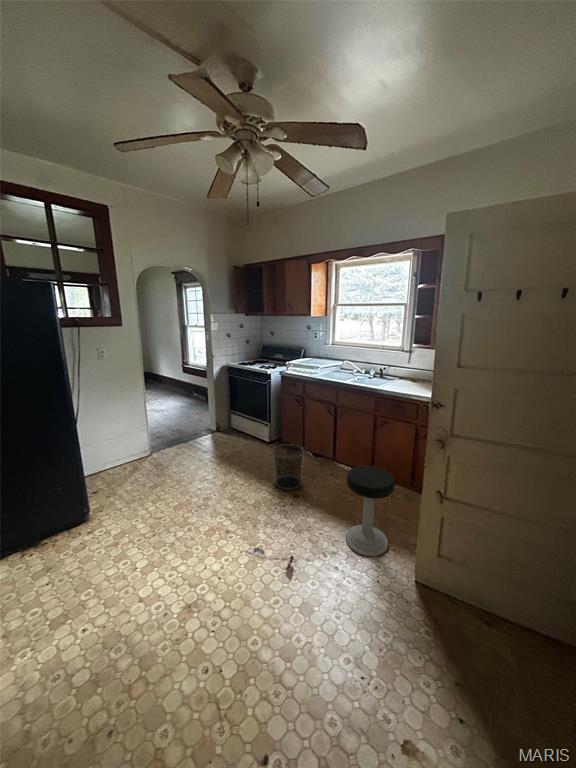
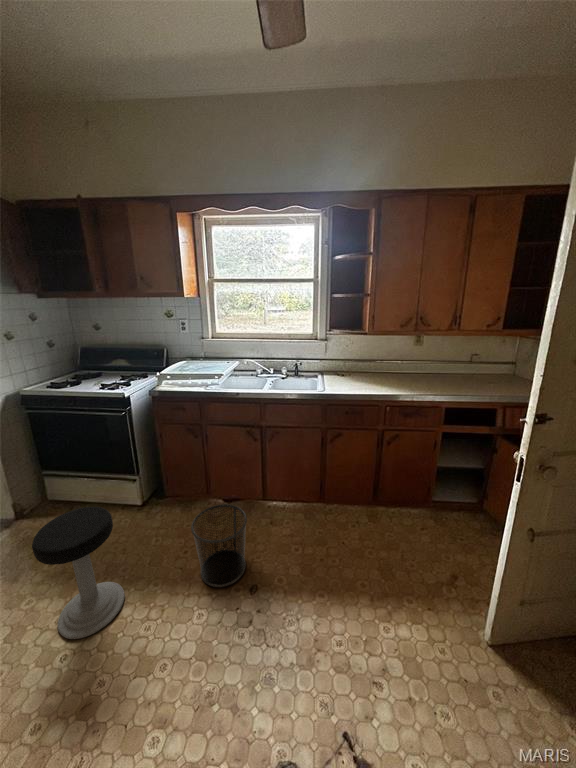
stool: present [346,466,395,556] -> present [32,507,125,639]

